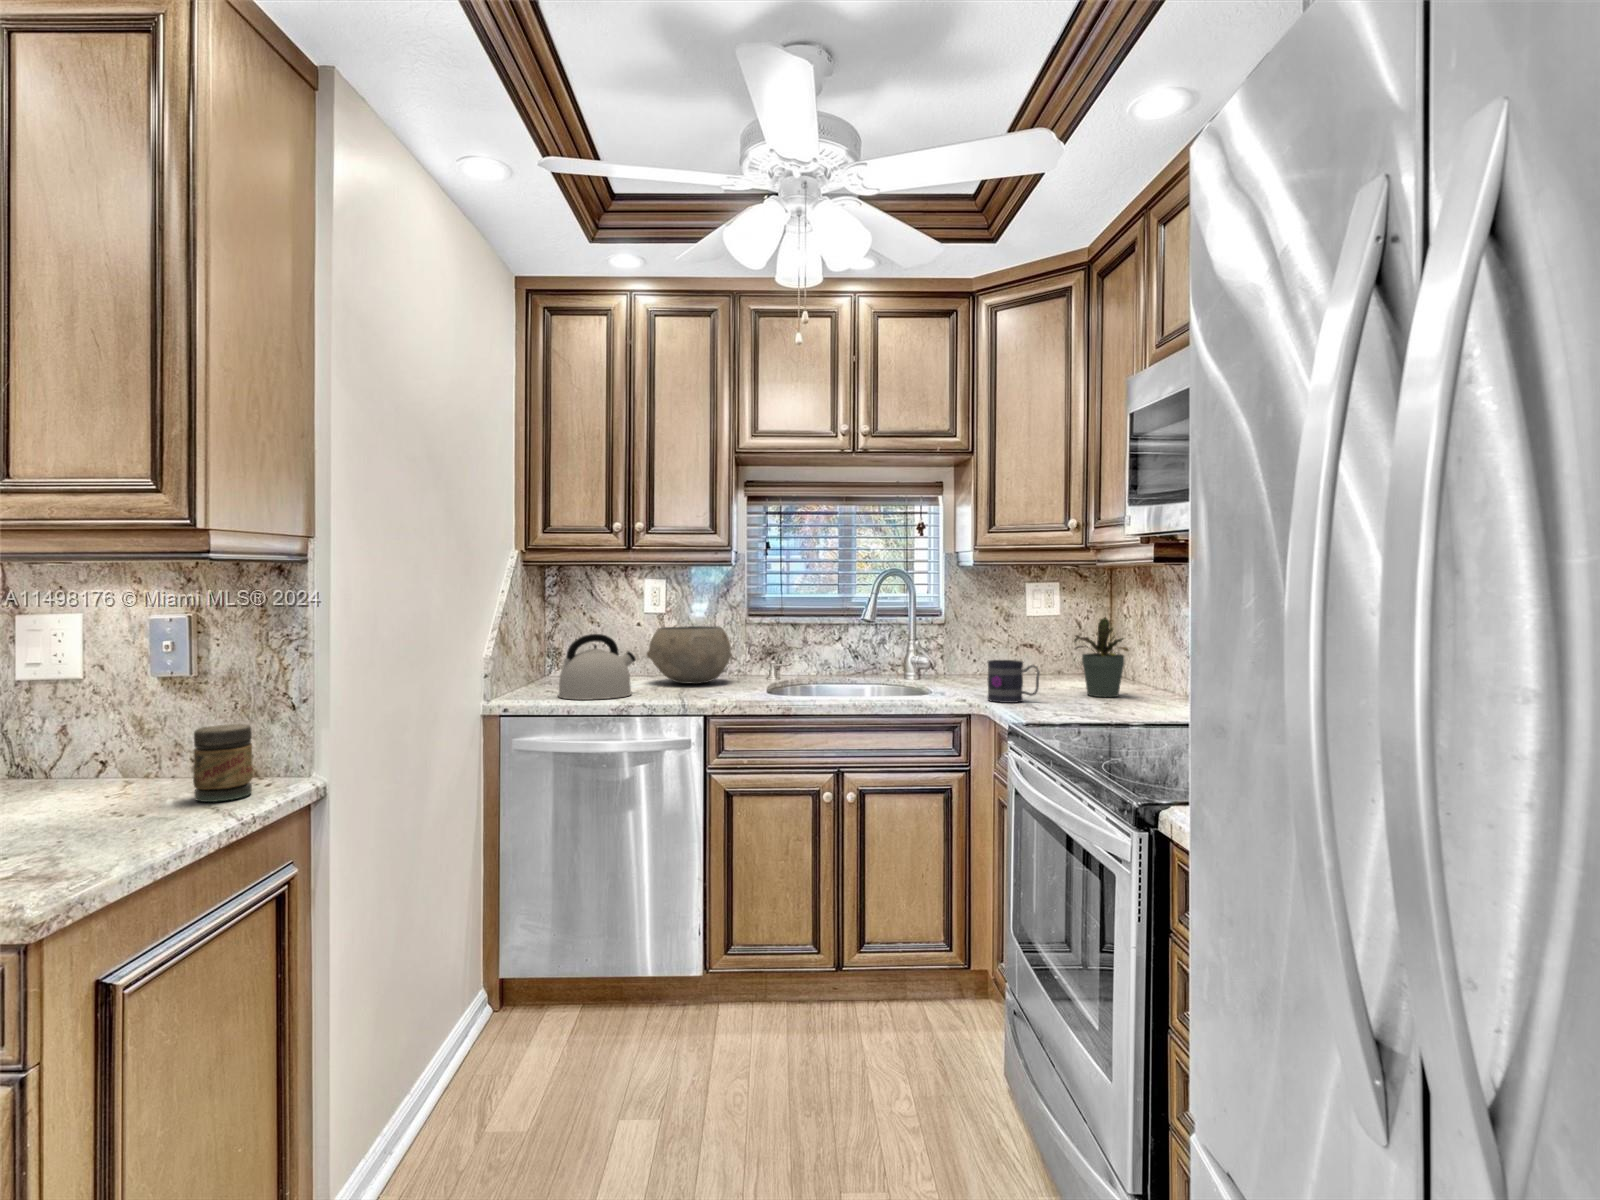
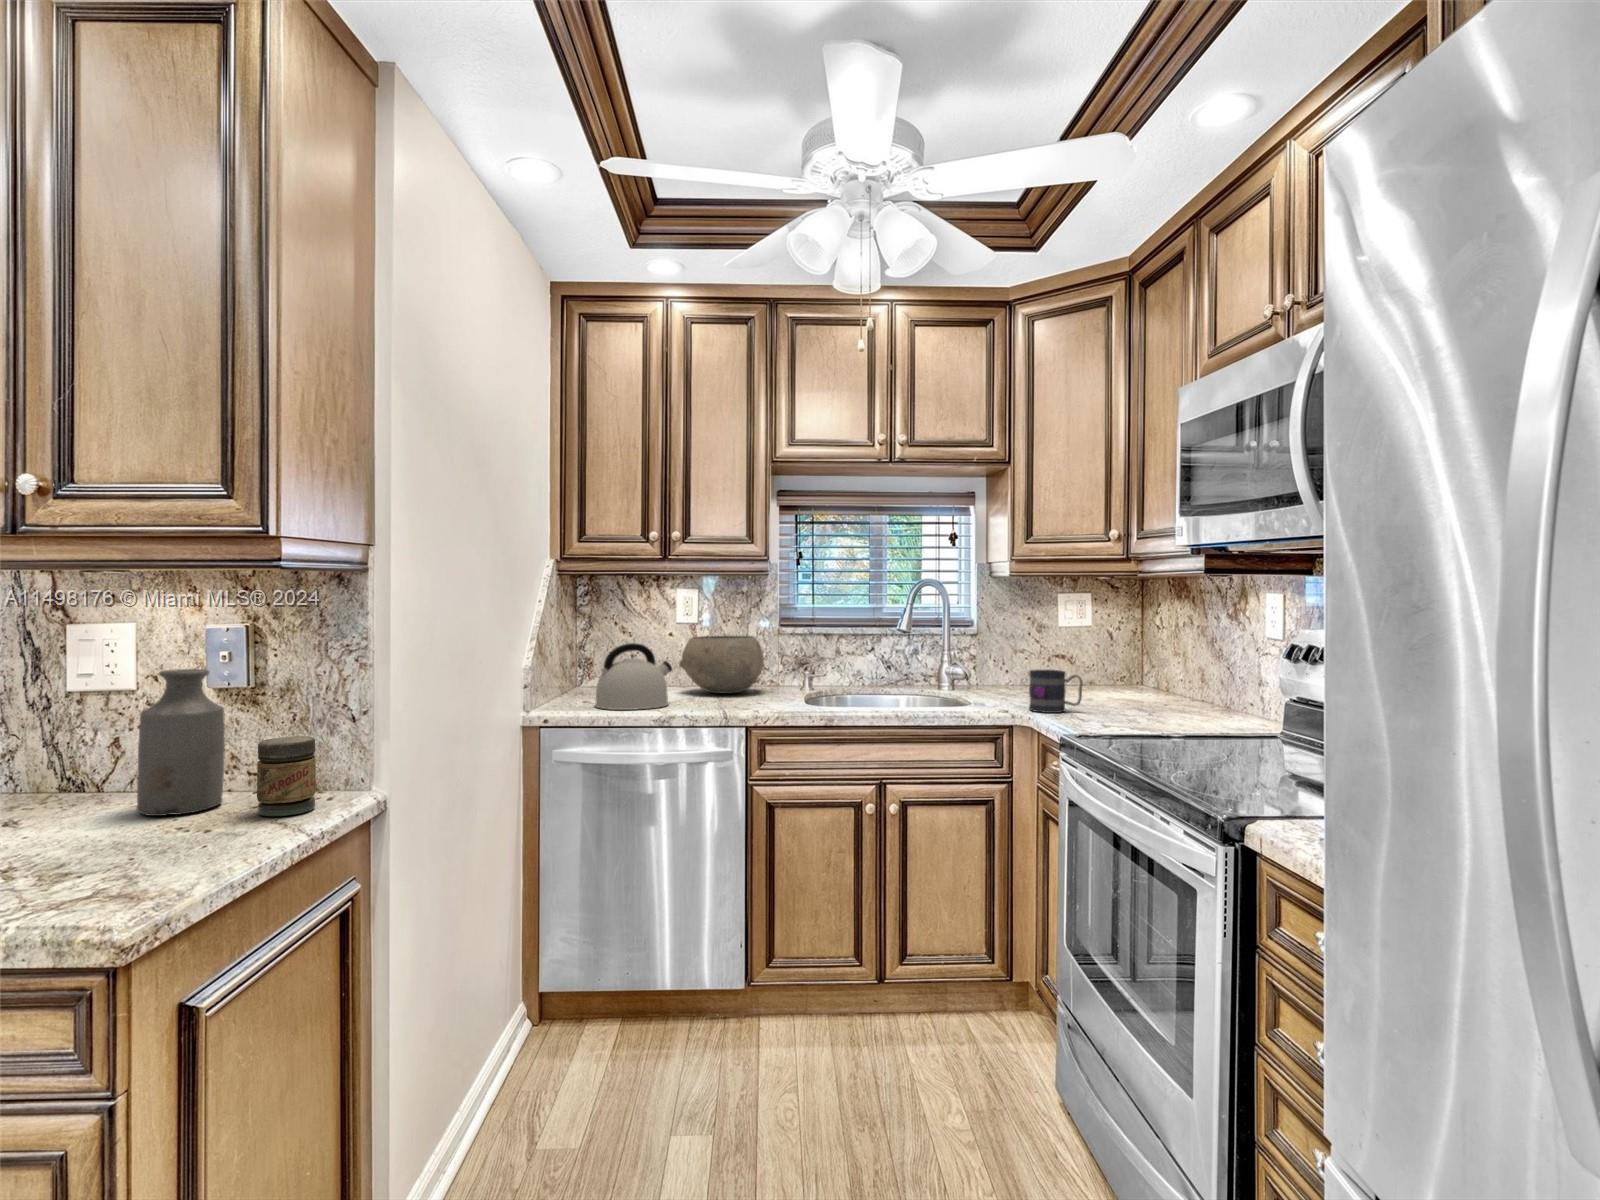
potted plant: present [1074,618,1129,697] -> none [1112,628,1170,707]
bottle: none [77,659,165,801] -> present [137,669,225,816]

